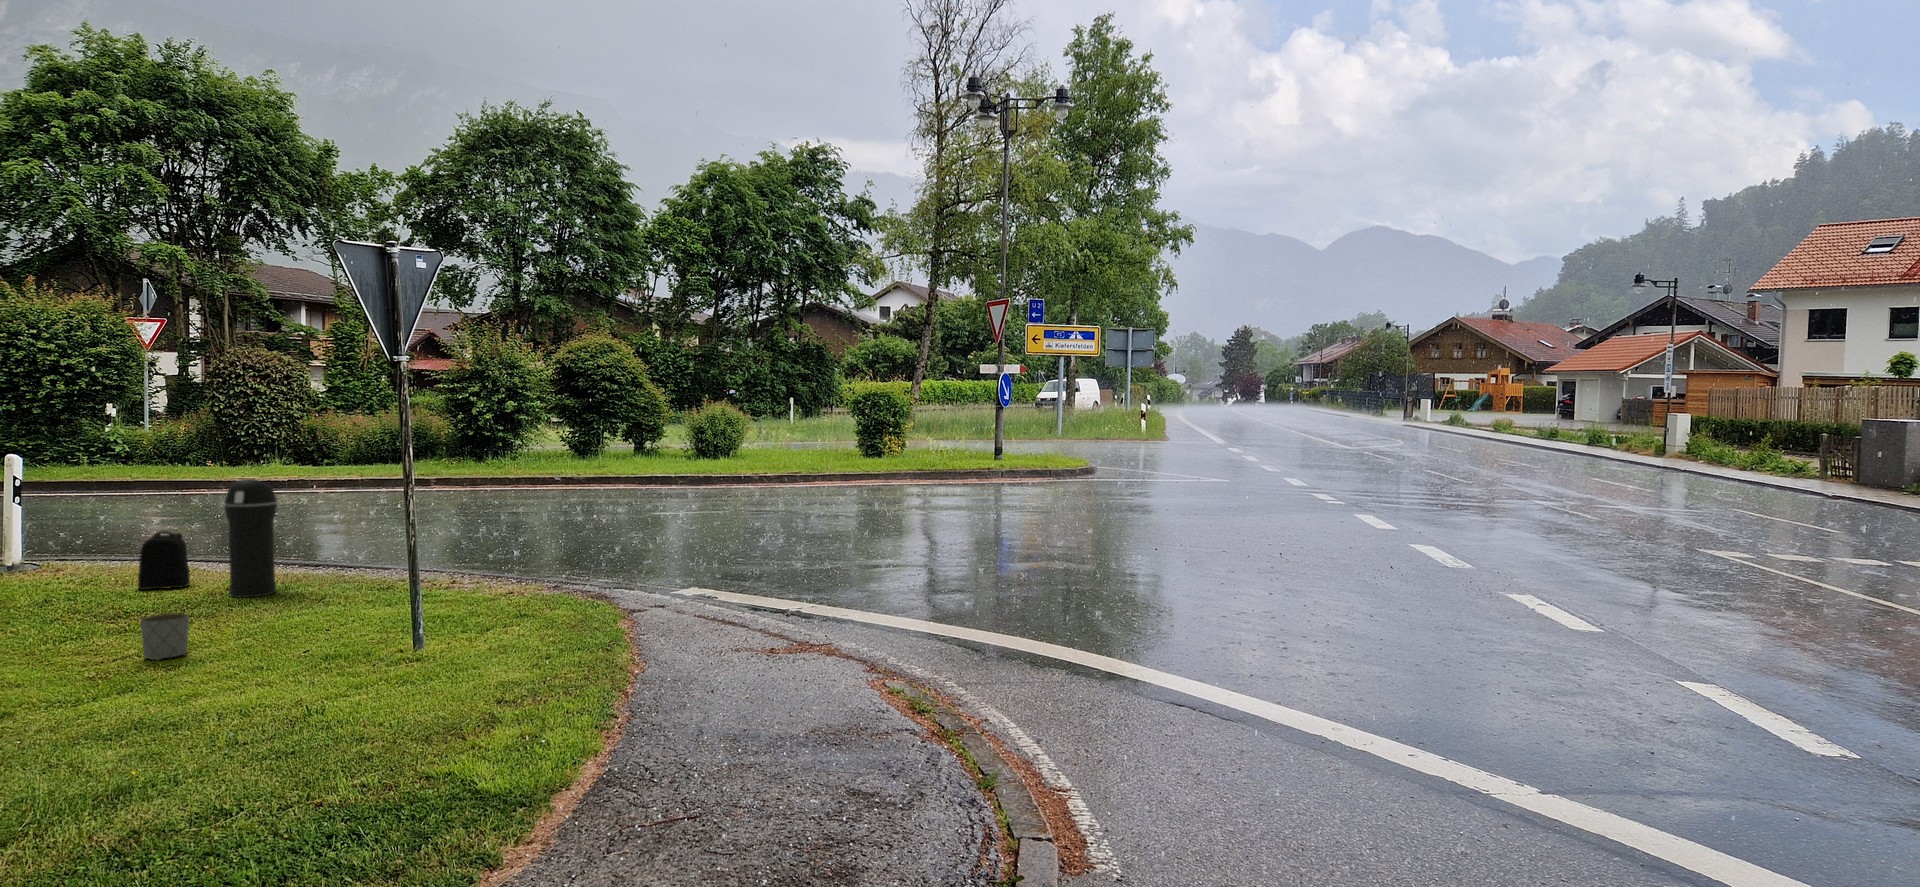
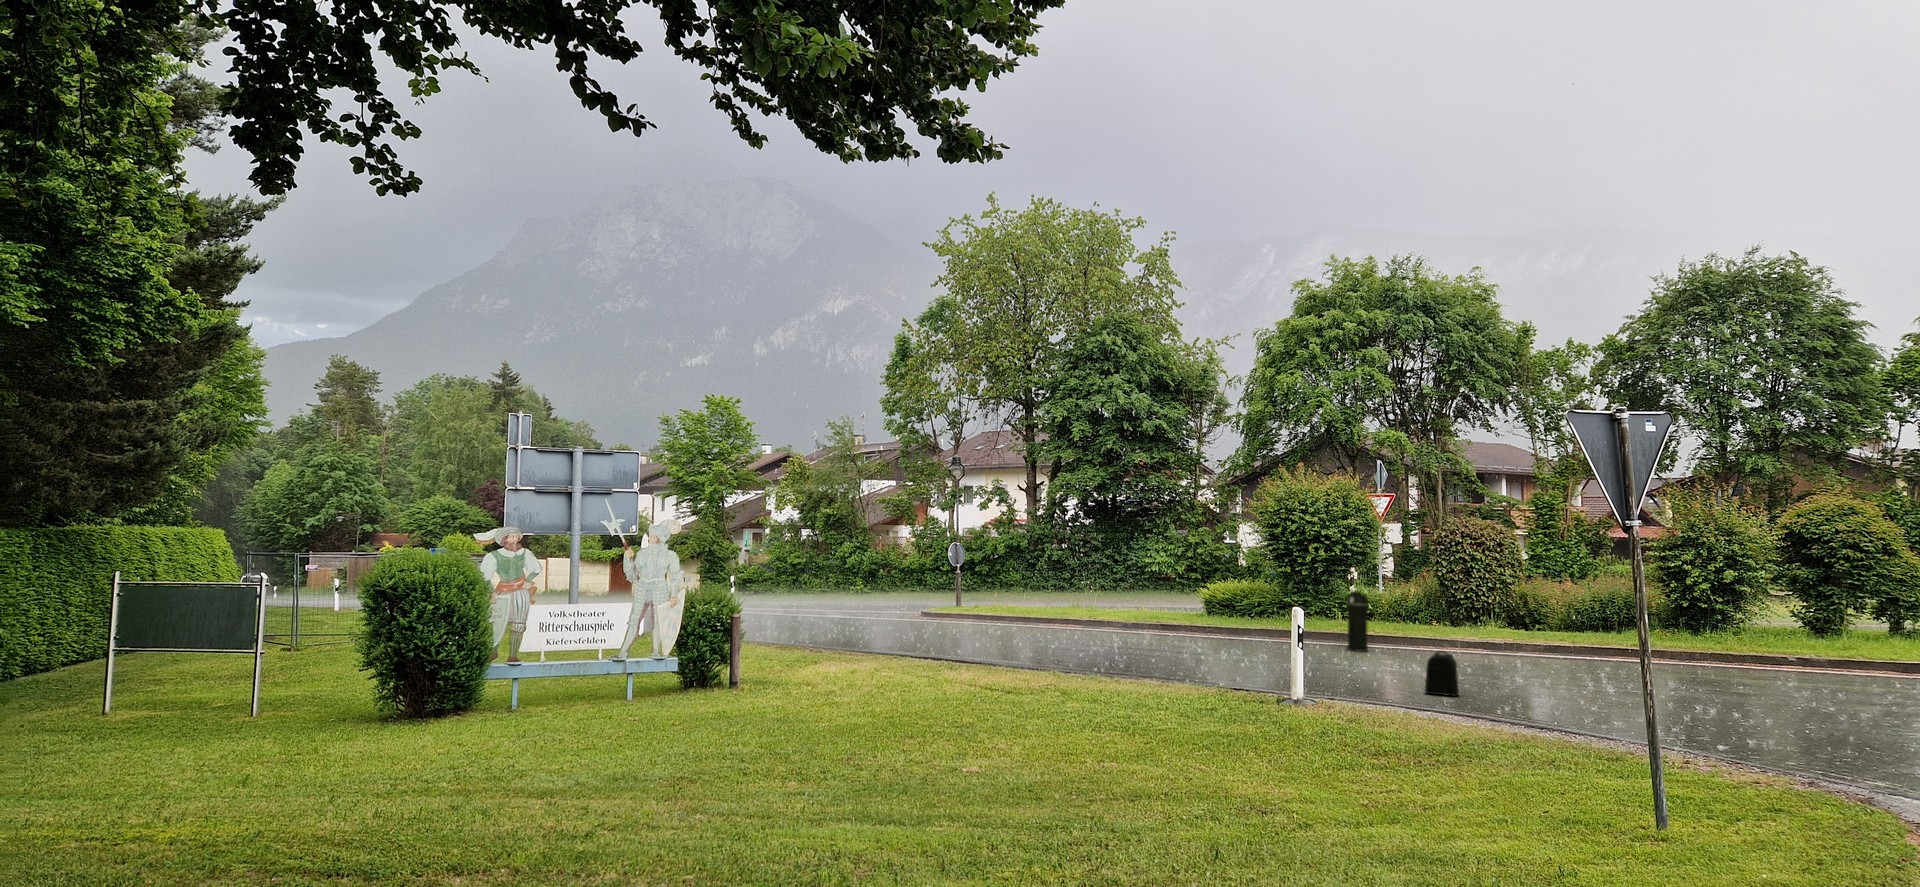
trash can: present [225,479,277,598] -> present [1346,591,1369,652]
planter: present [141,613,189,660] -> none [1448,699,1478,731]

